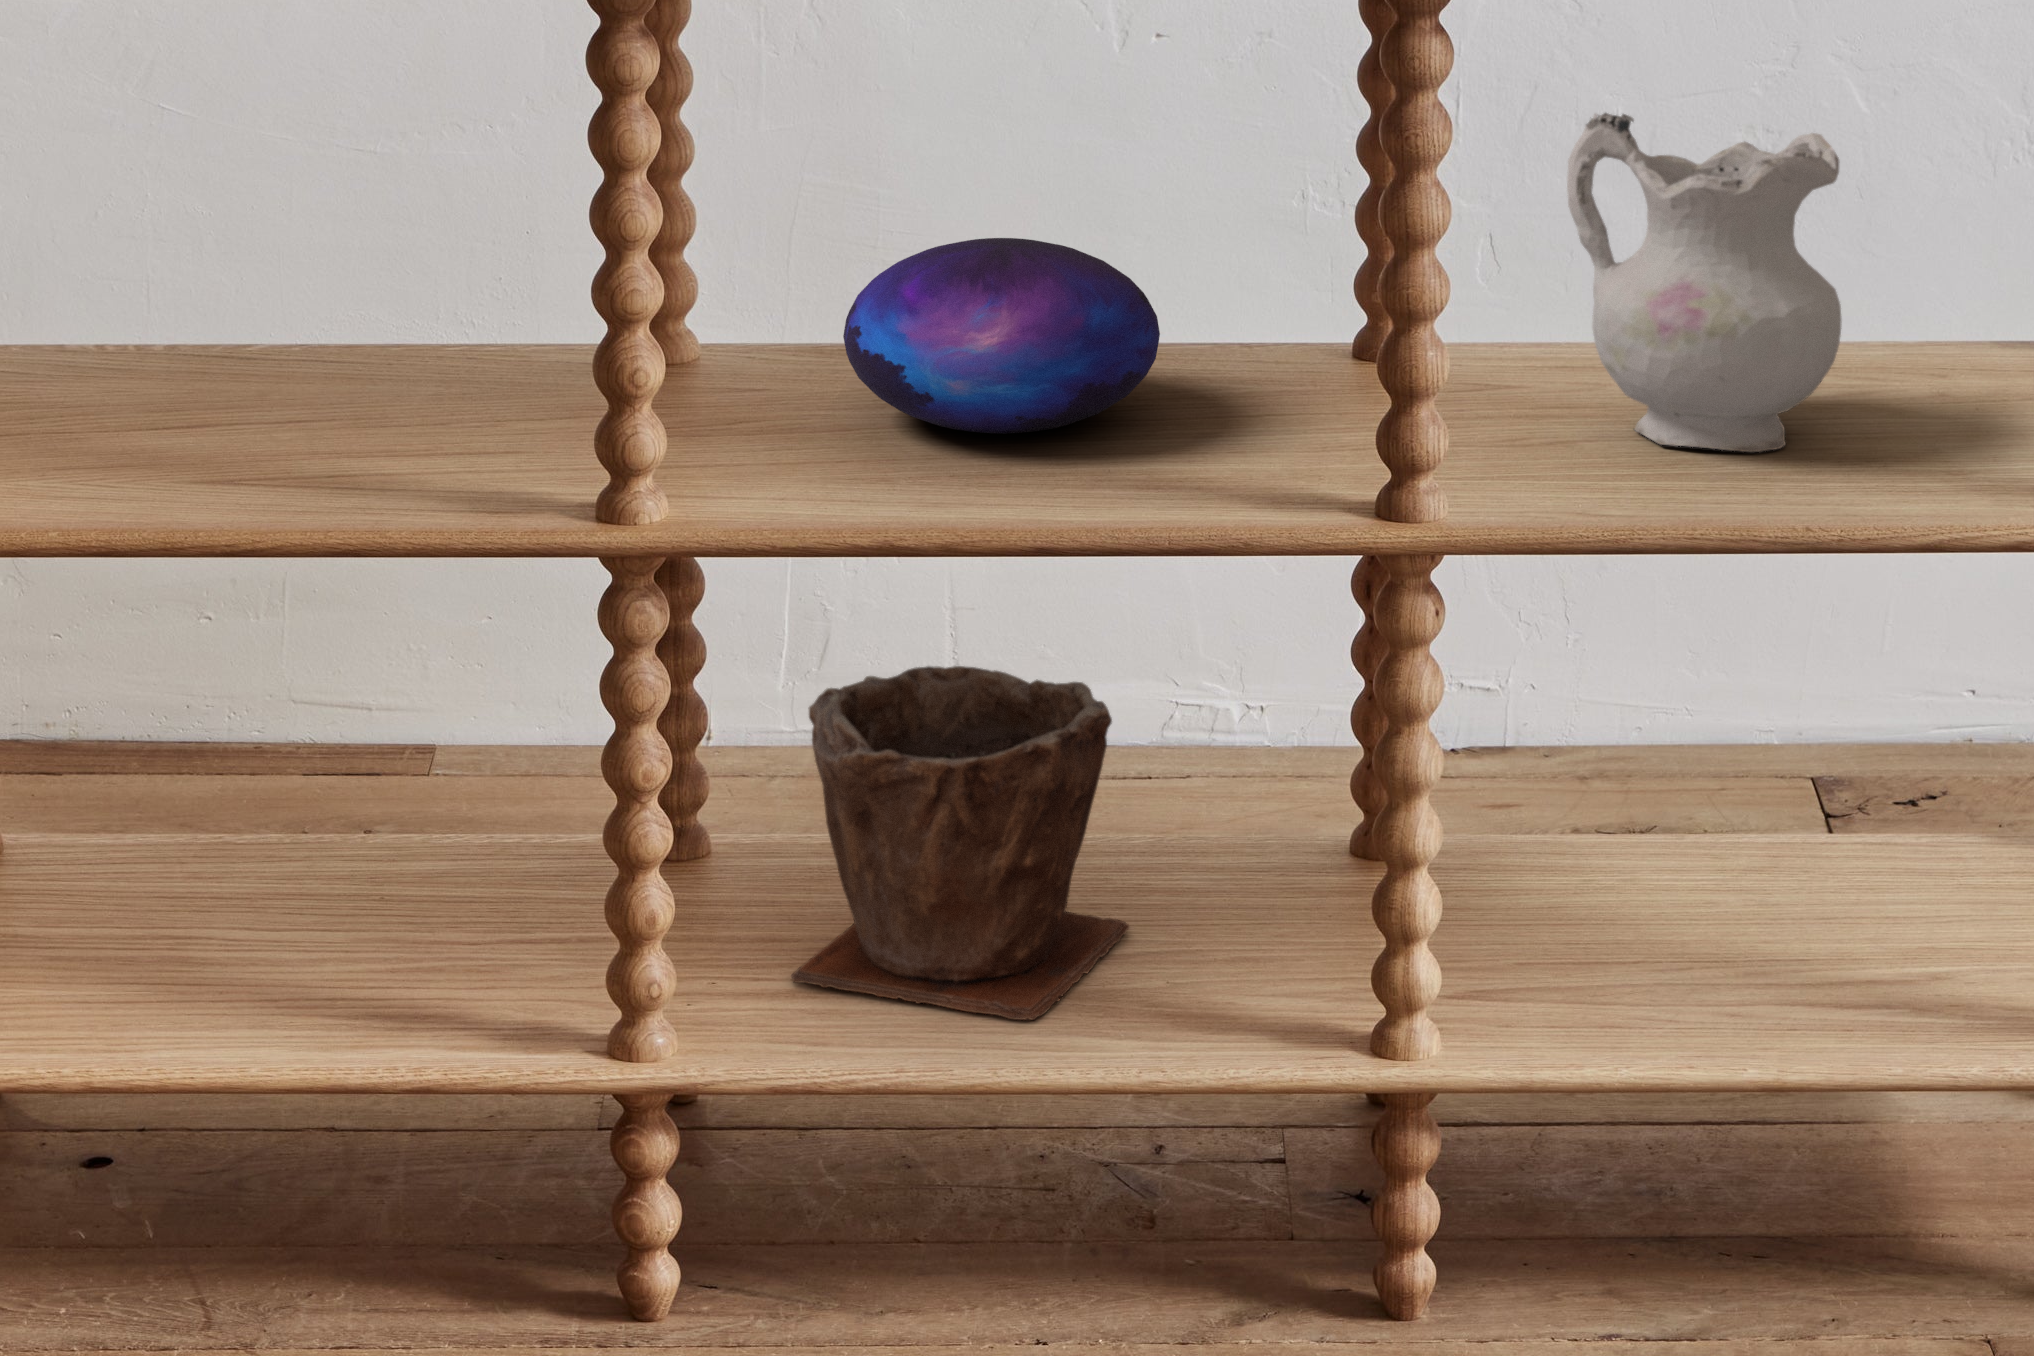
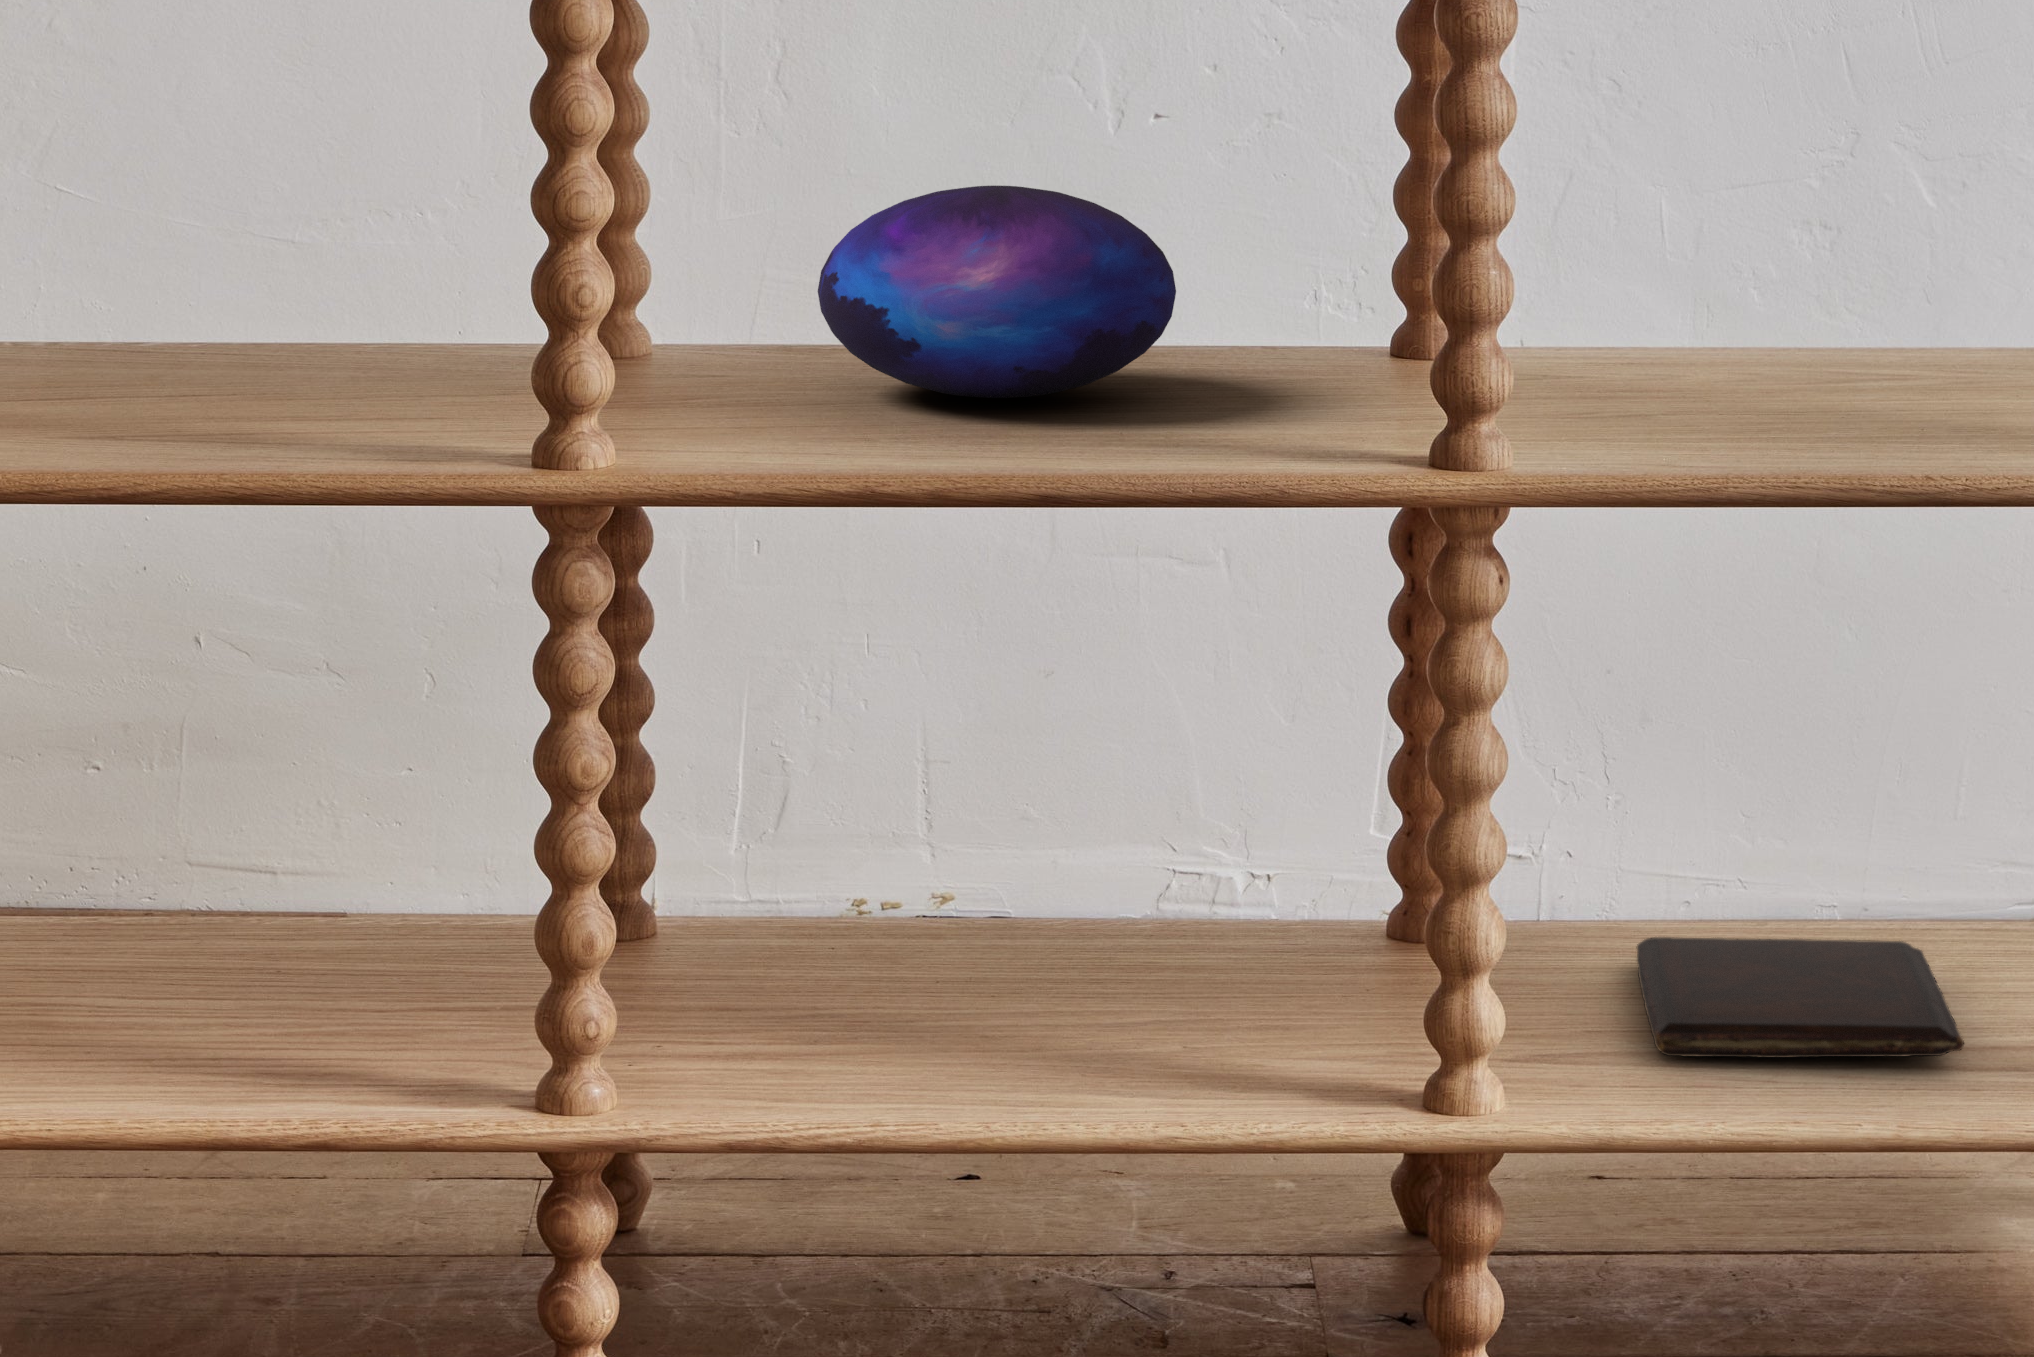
ceramic pitcher: present [1567,113,1842,452] -> none [1635,34,1949,411]
plant pot: present [792,666,1129,1020] -> none [750,692,1141,1076]
book: none [1564,869,1841,1000] -> present [1636,937,1964,1058]

